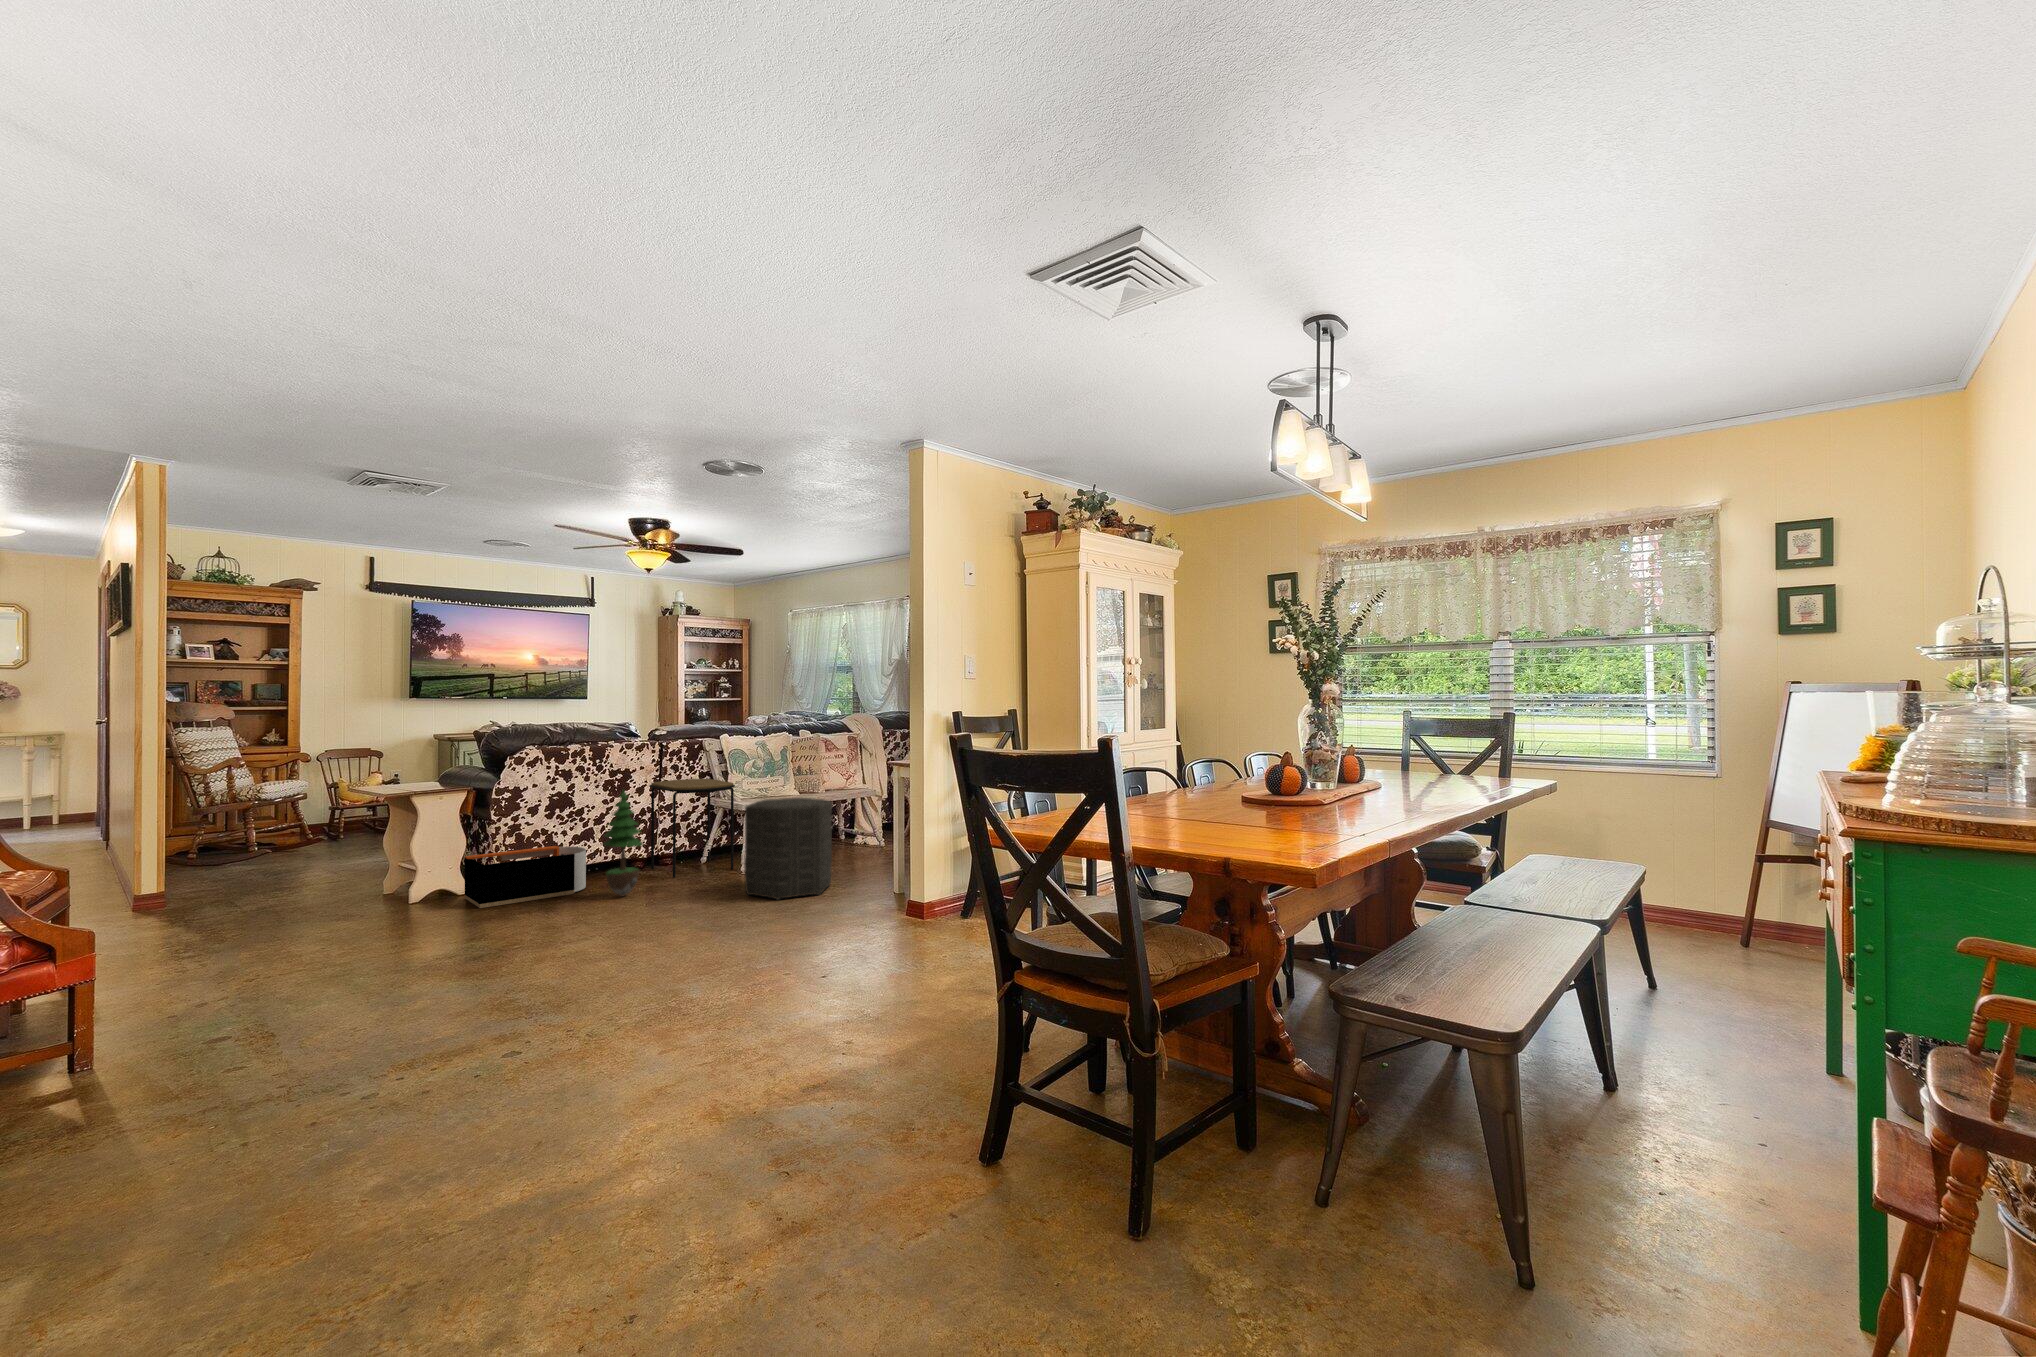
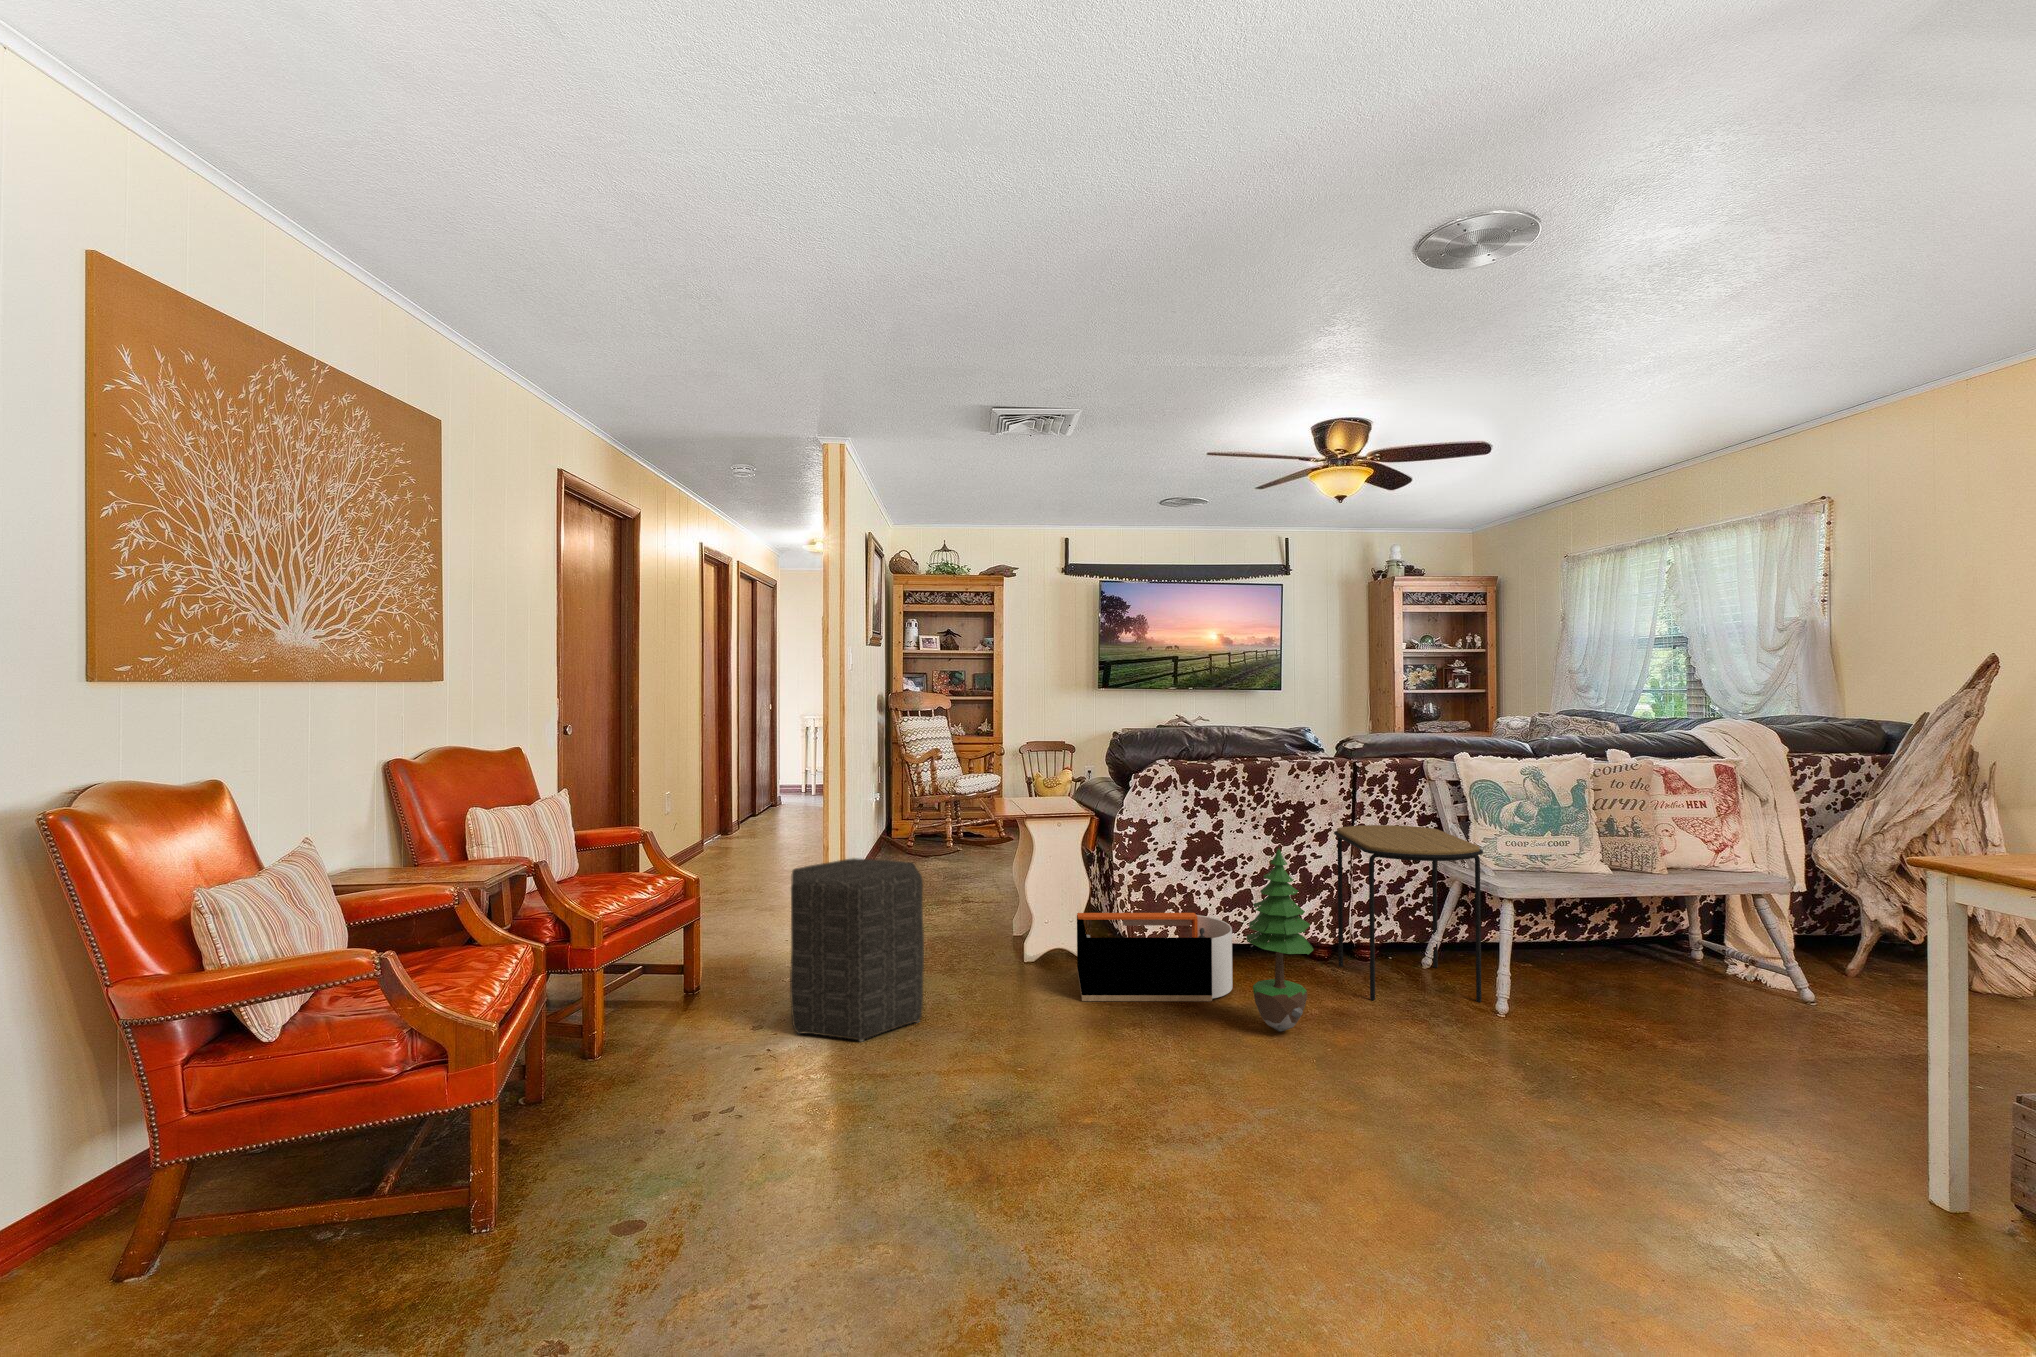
ottoman: present [744,798,832,900] -> present [790,858,924,1042]

